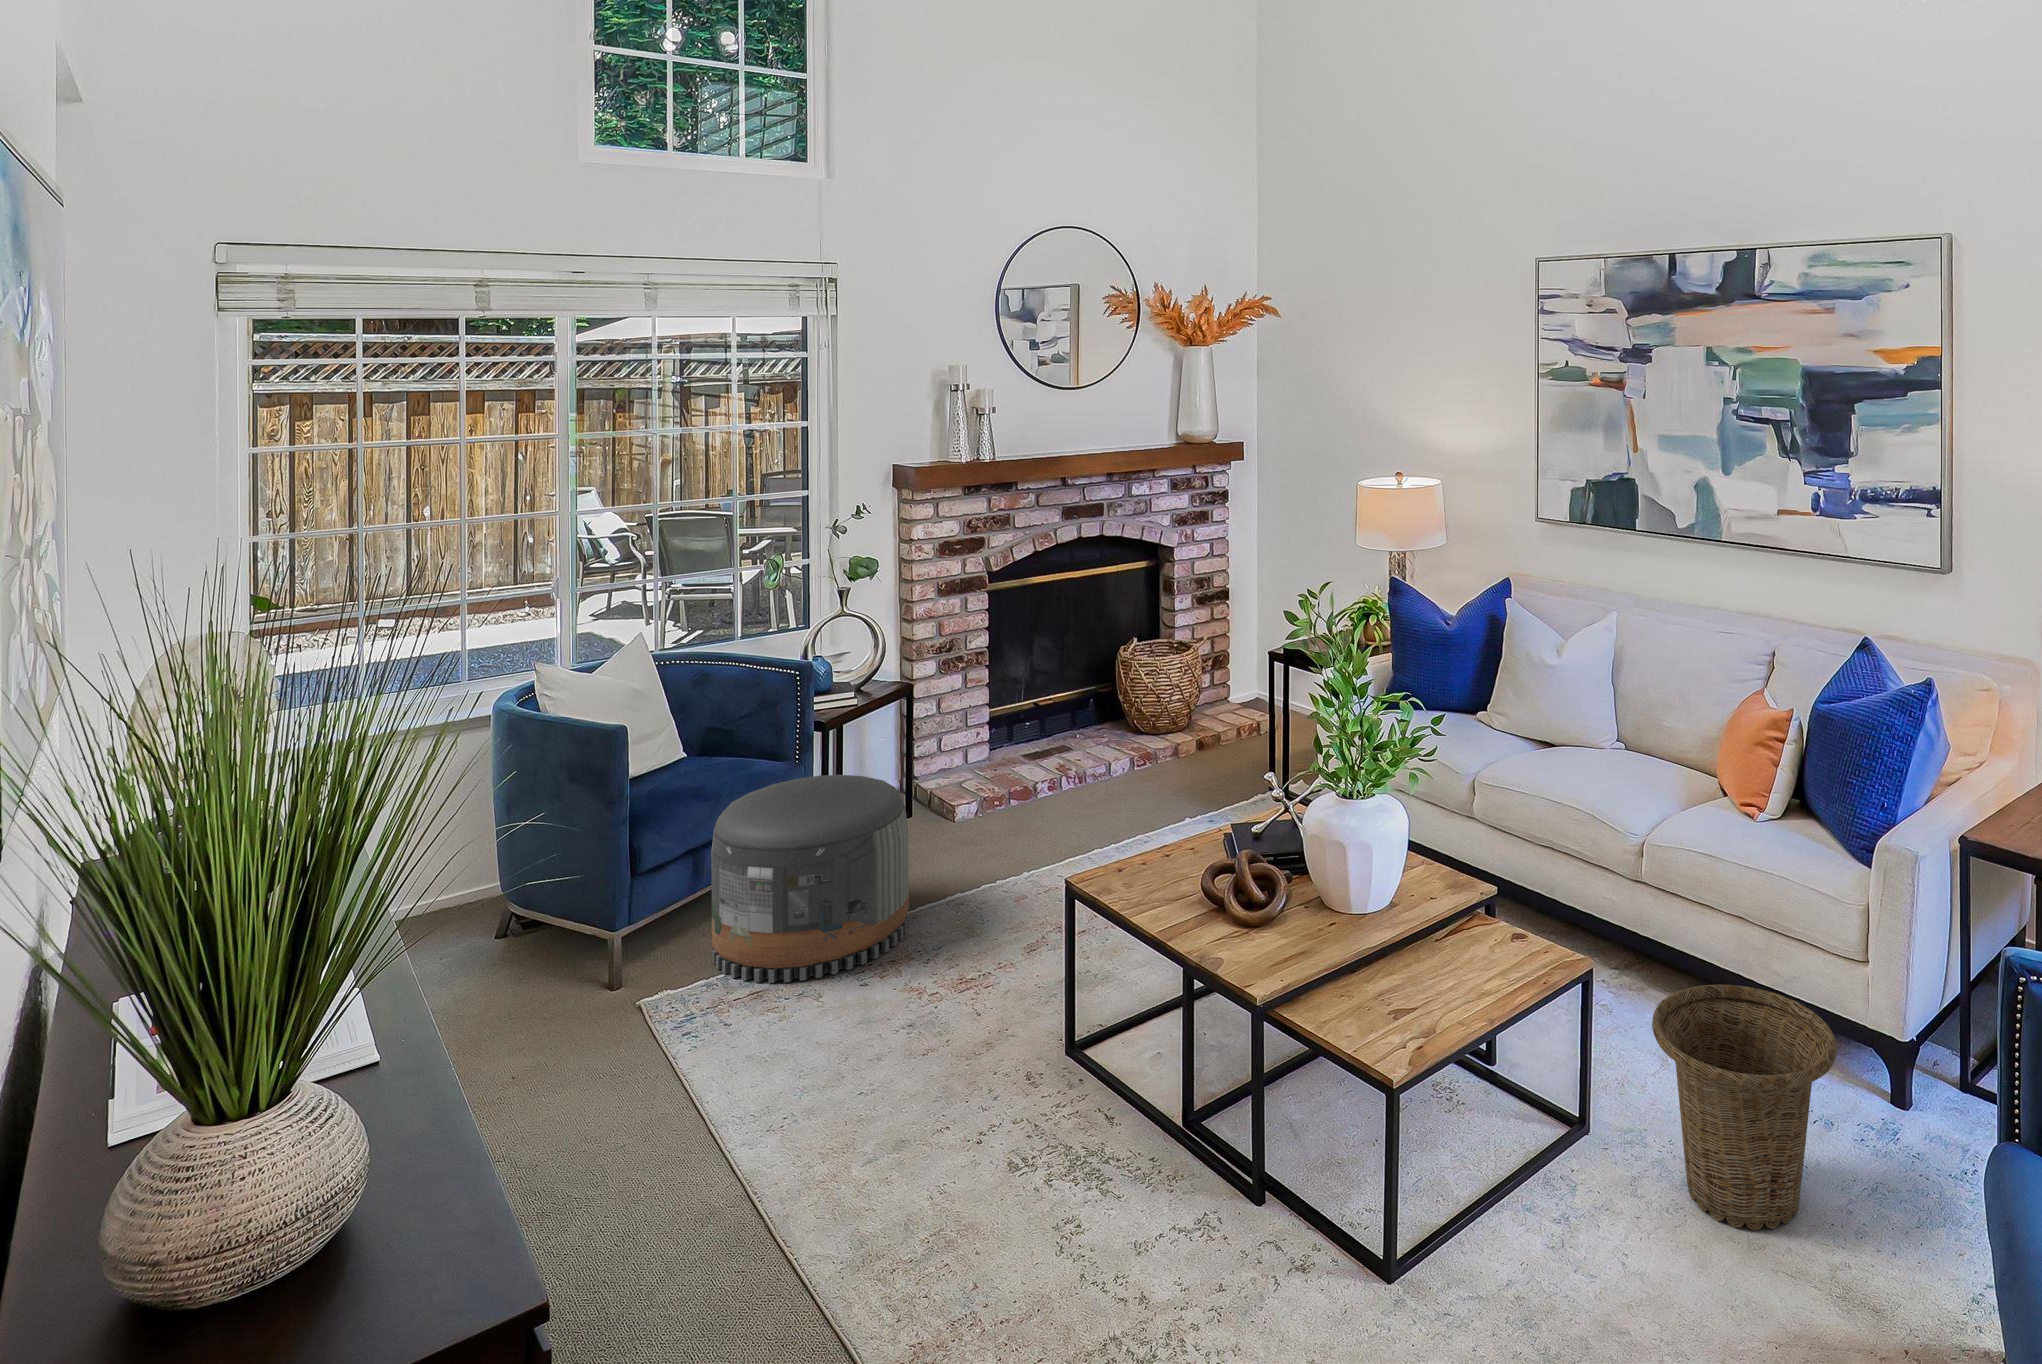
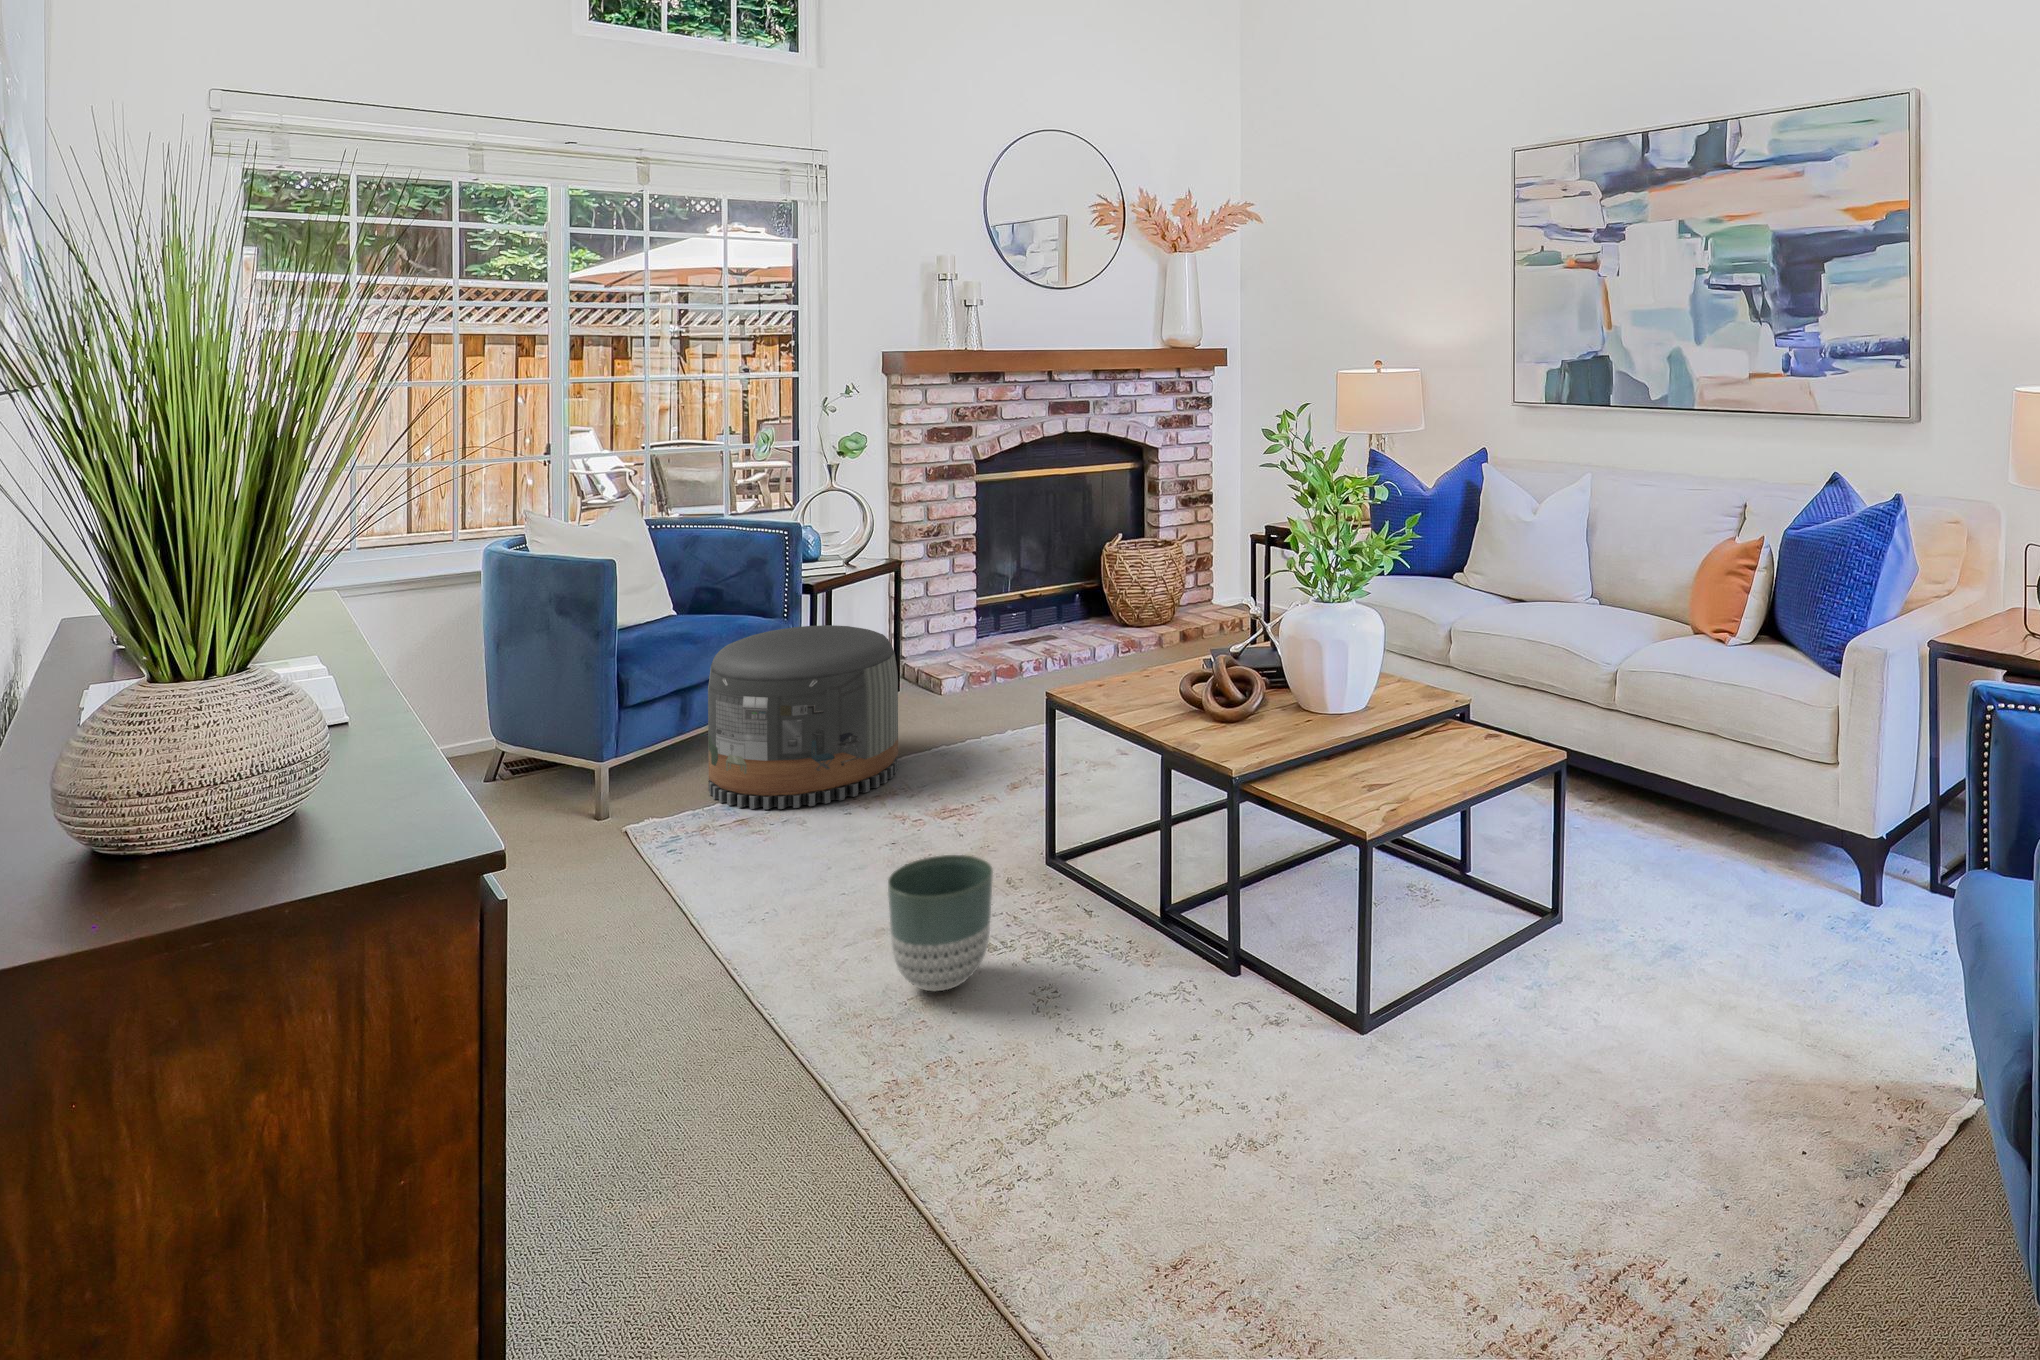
basket: present [1652,985,1837,1230] -> none [1628,777,1811,998]
planter: none [895,1080,1004,1233] -> present [888,855,993,991]

